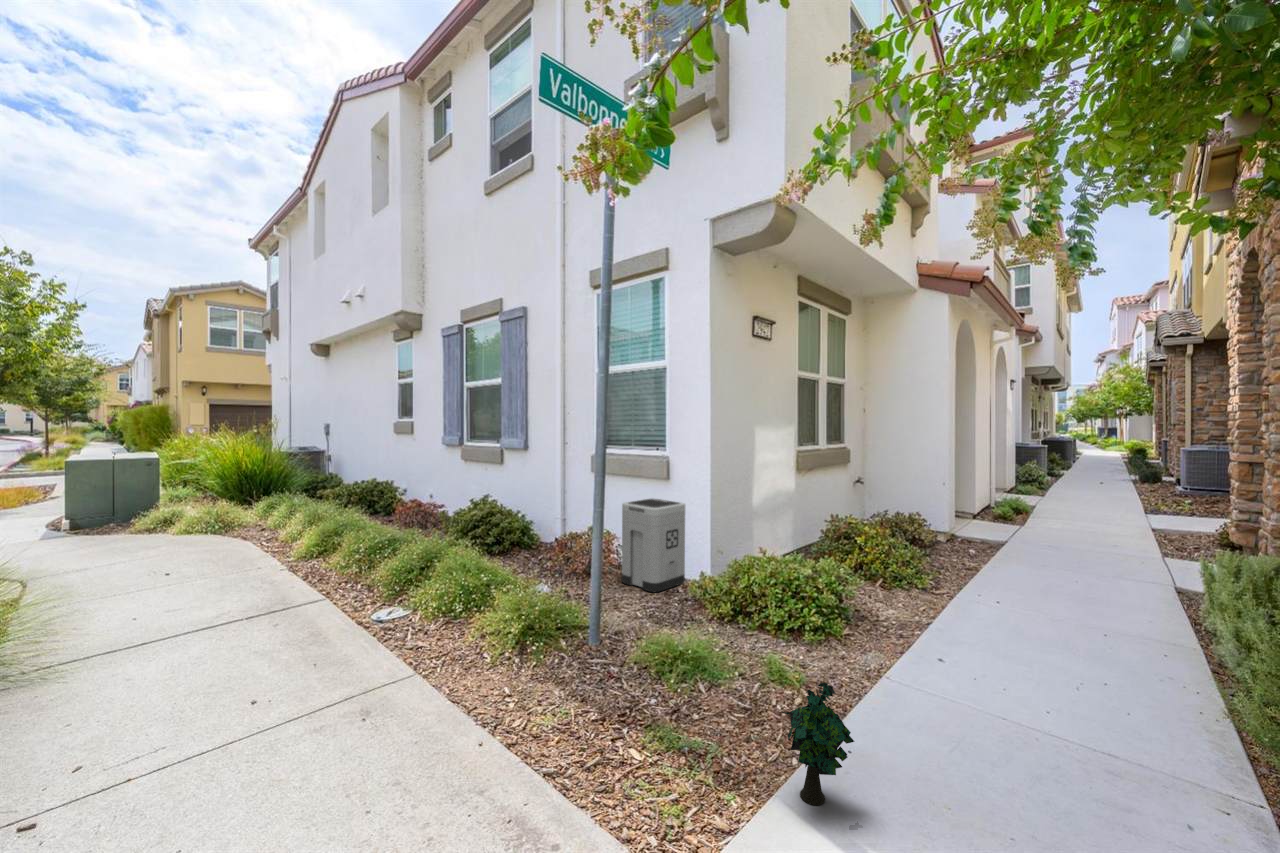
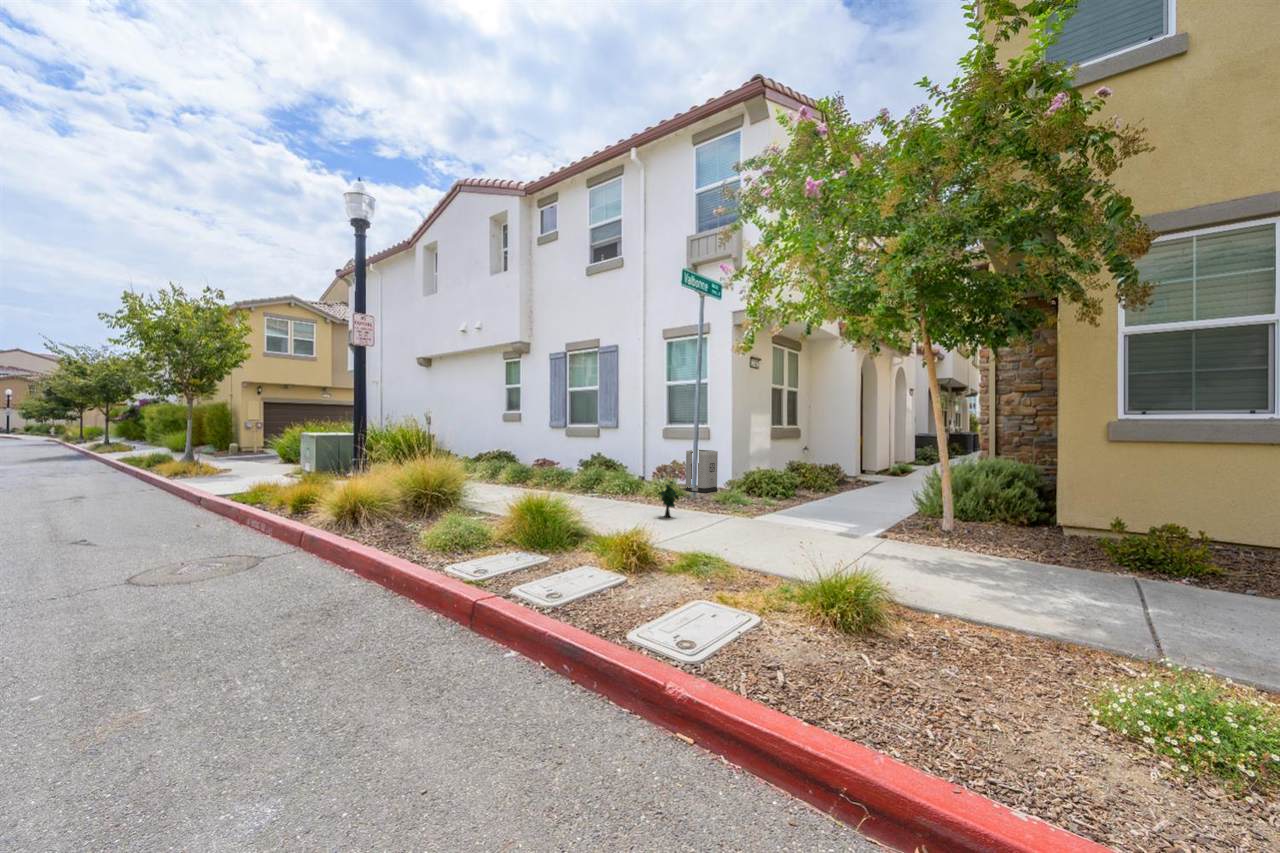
decorative plant: present [782,683,854,805] -> present [660,481,679,517]

